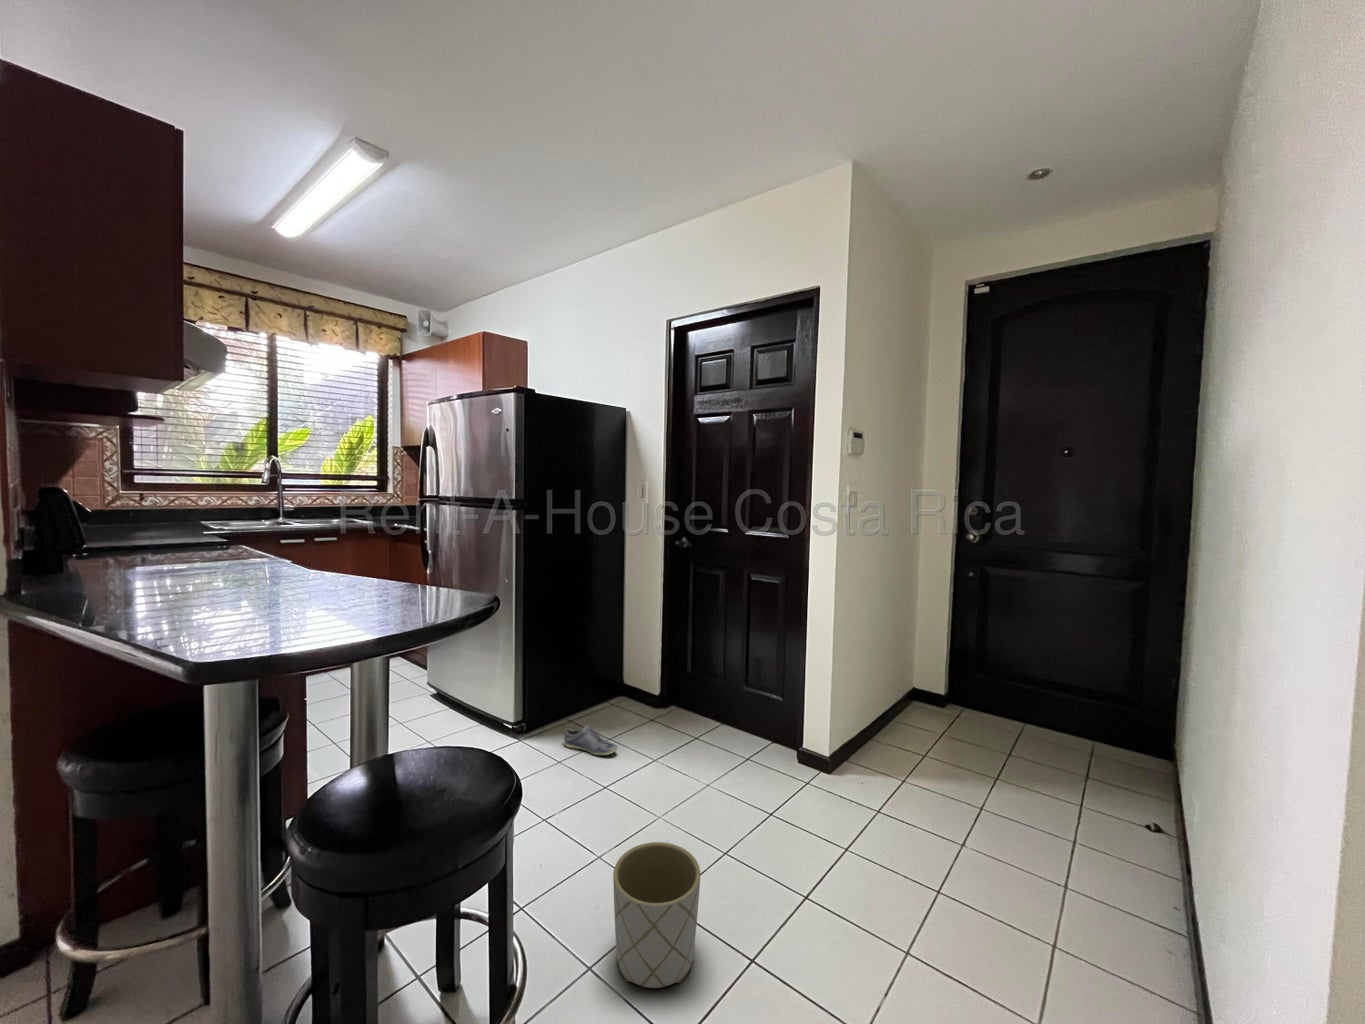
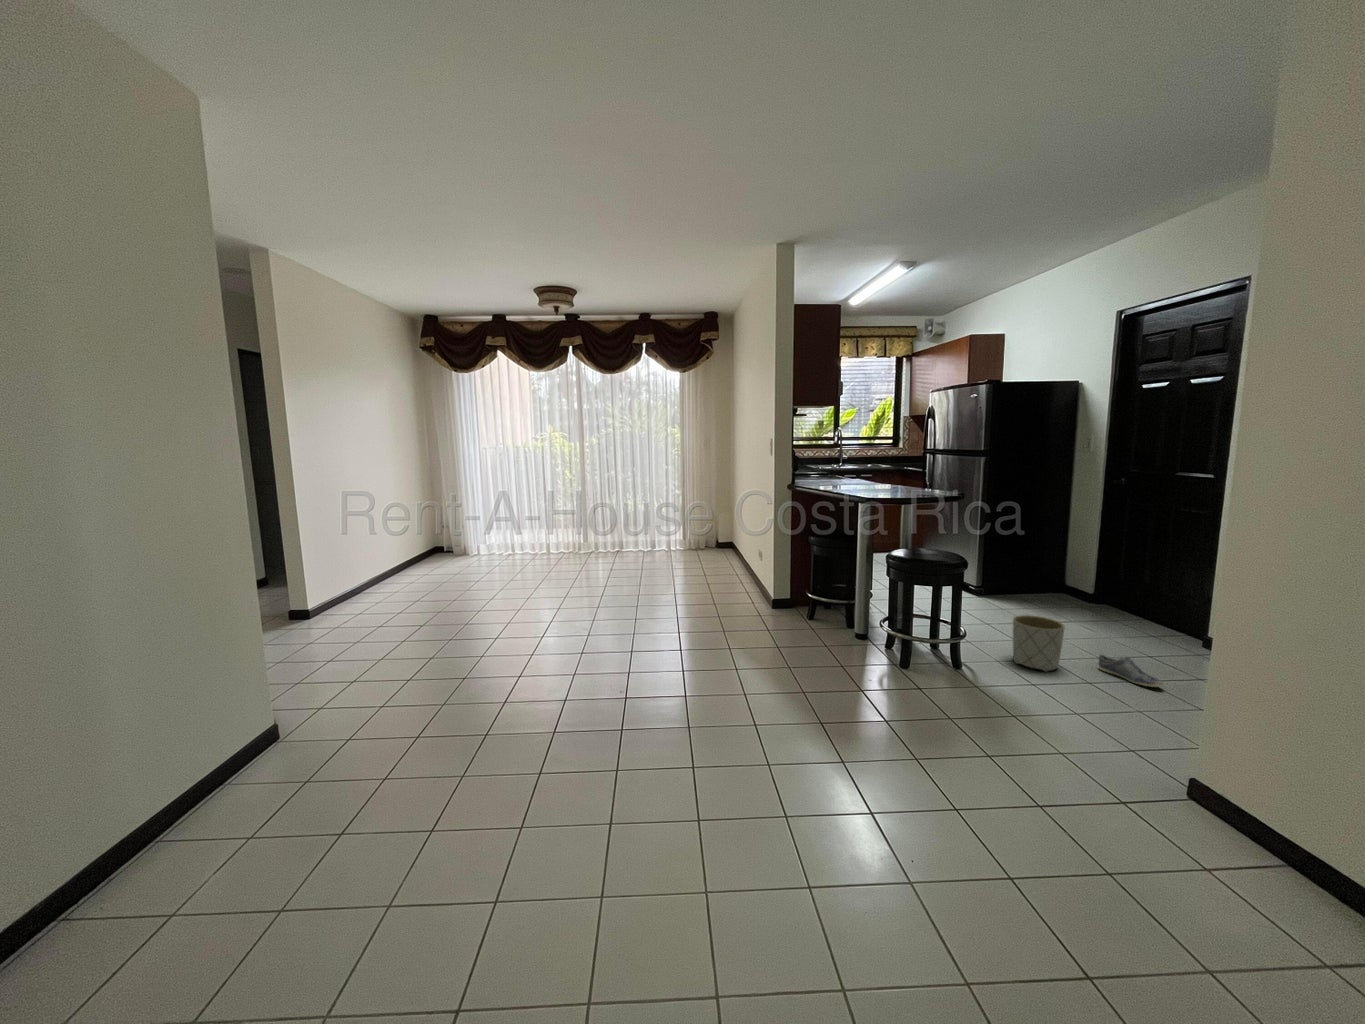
shoe: present [564,725,617,755] -> present [1099,654,1163,687]

